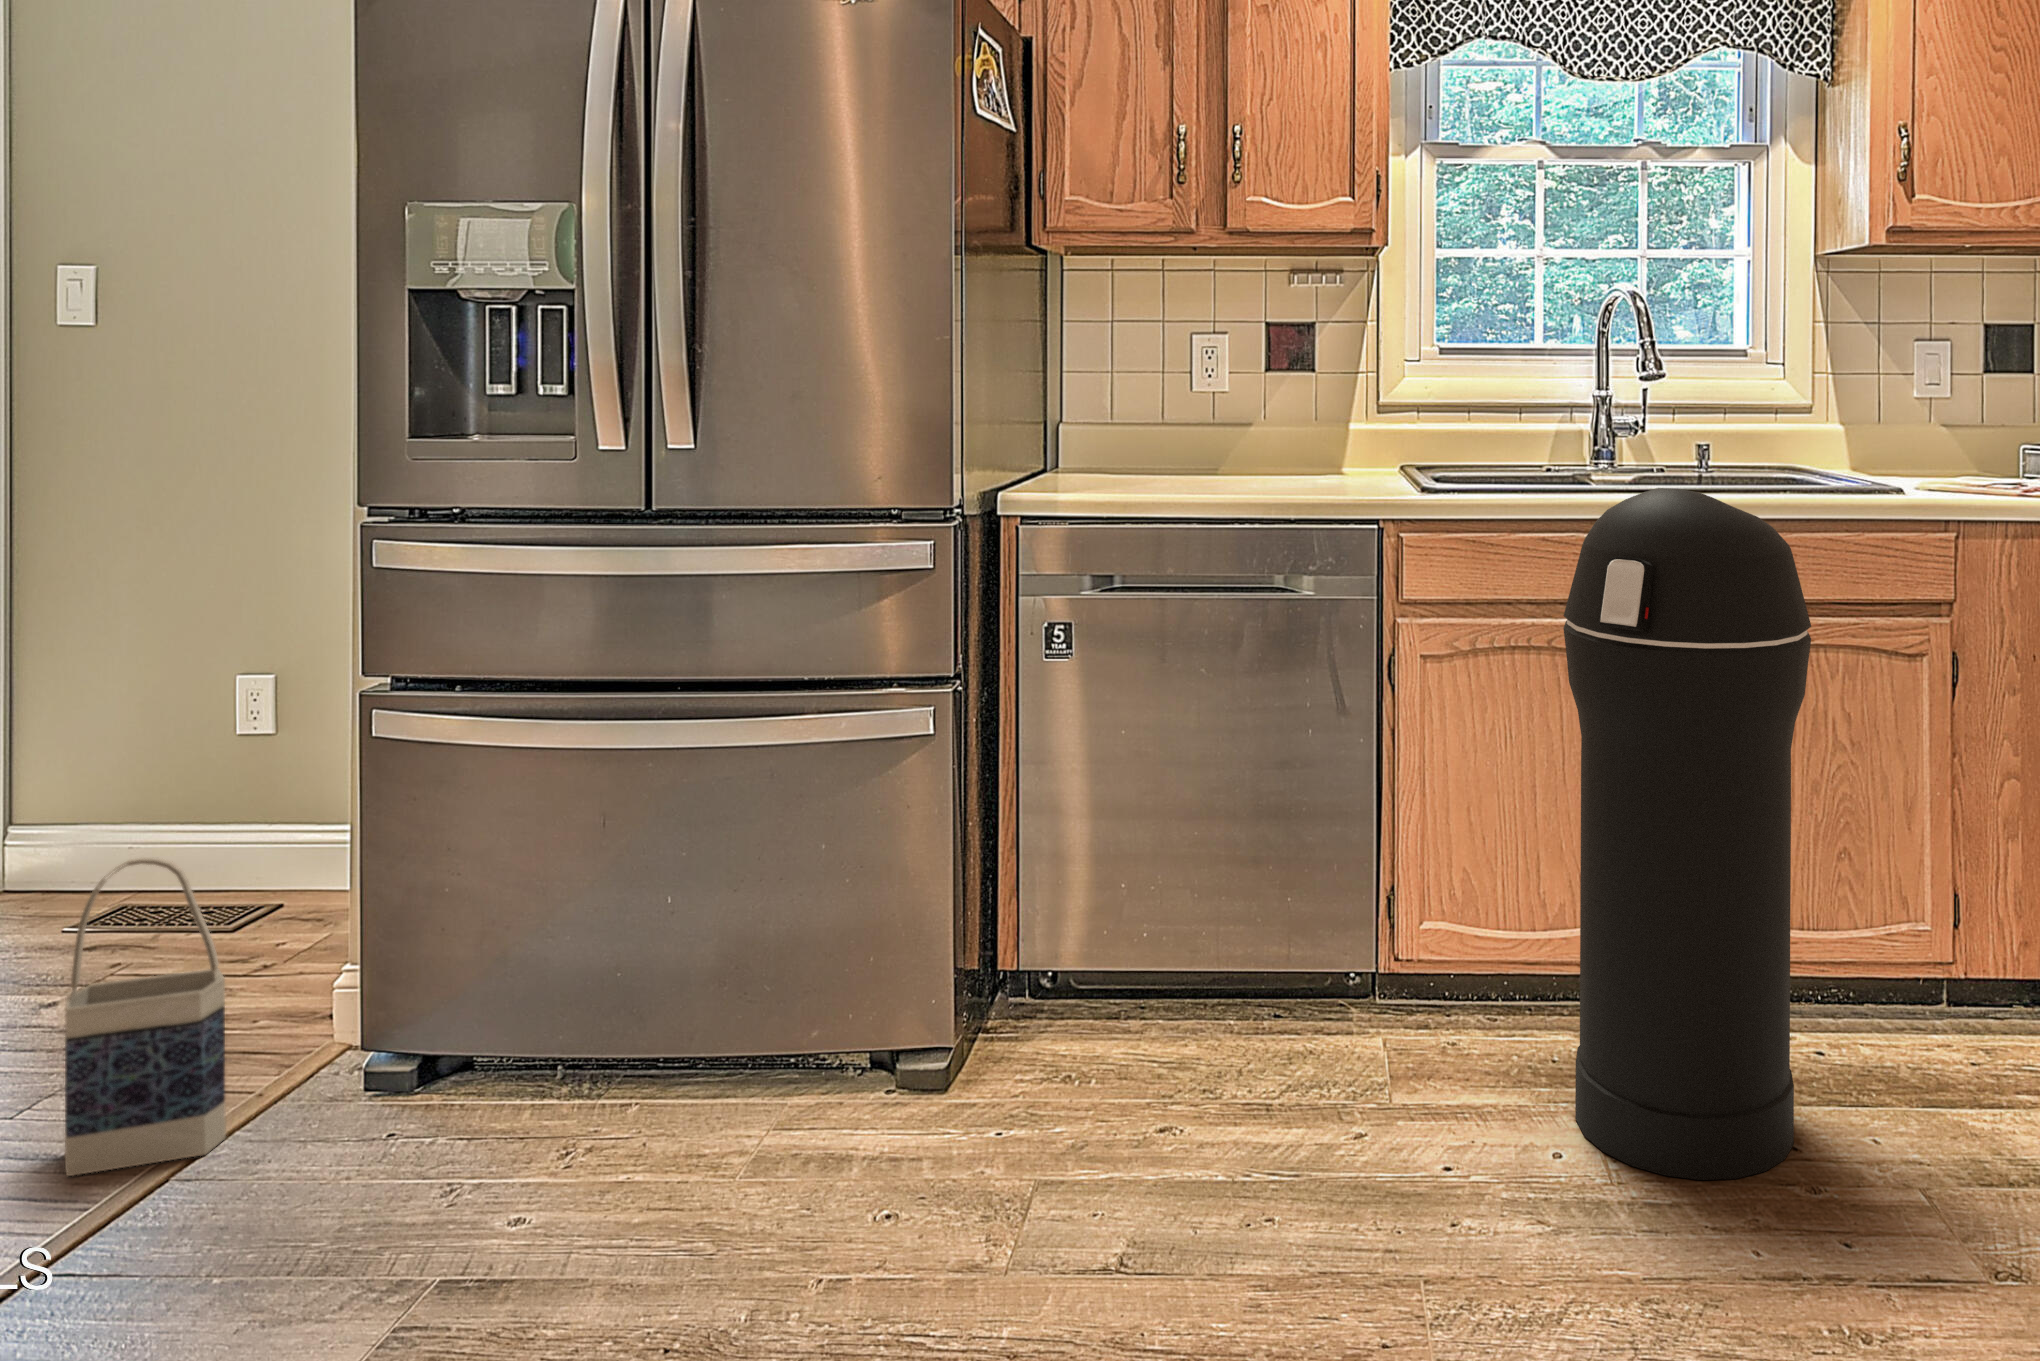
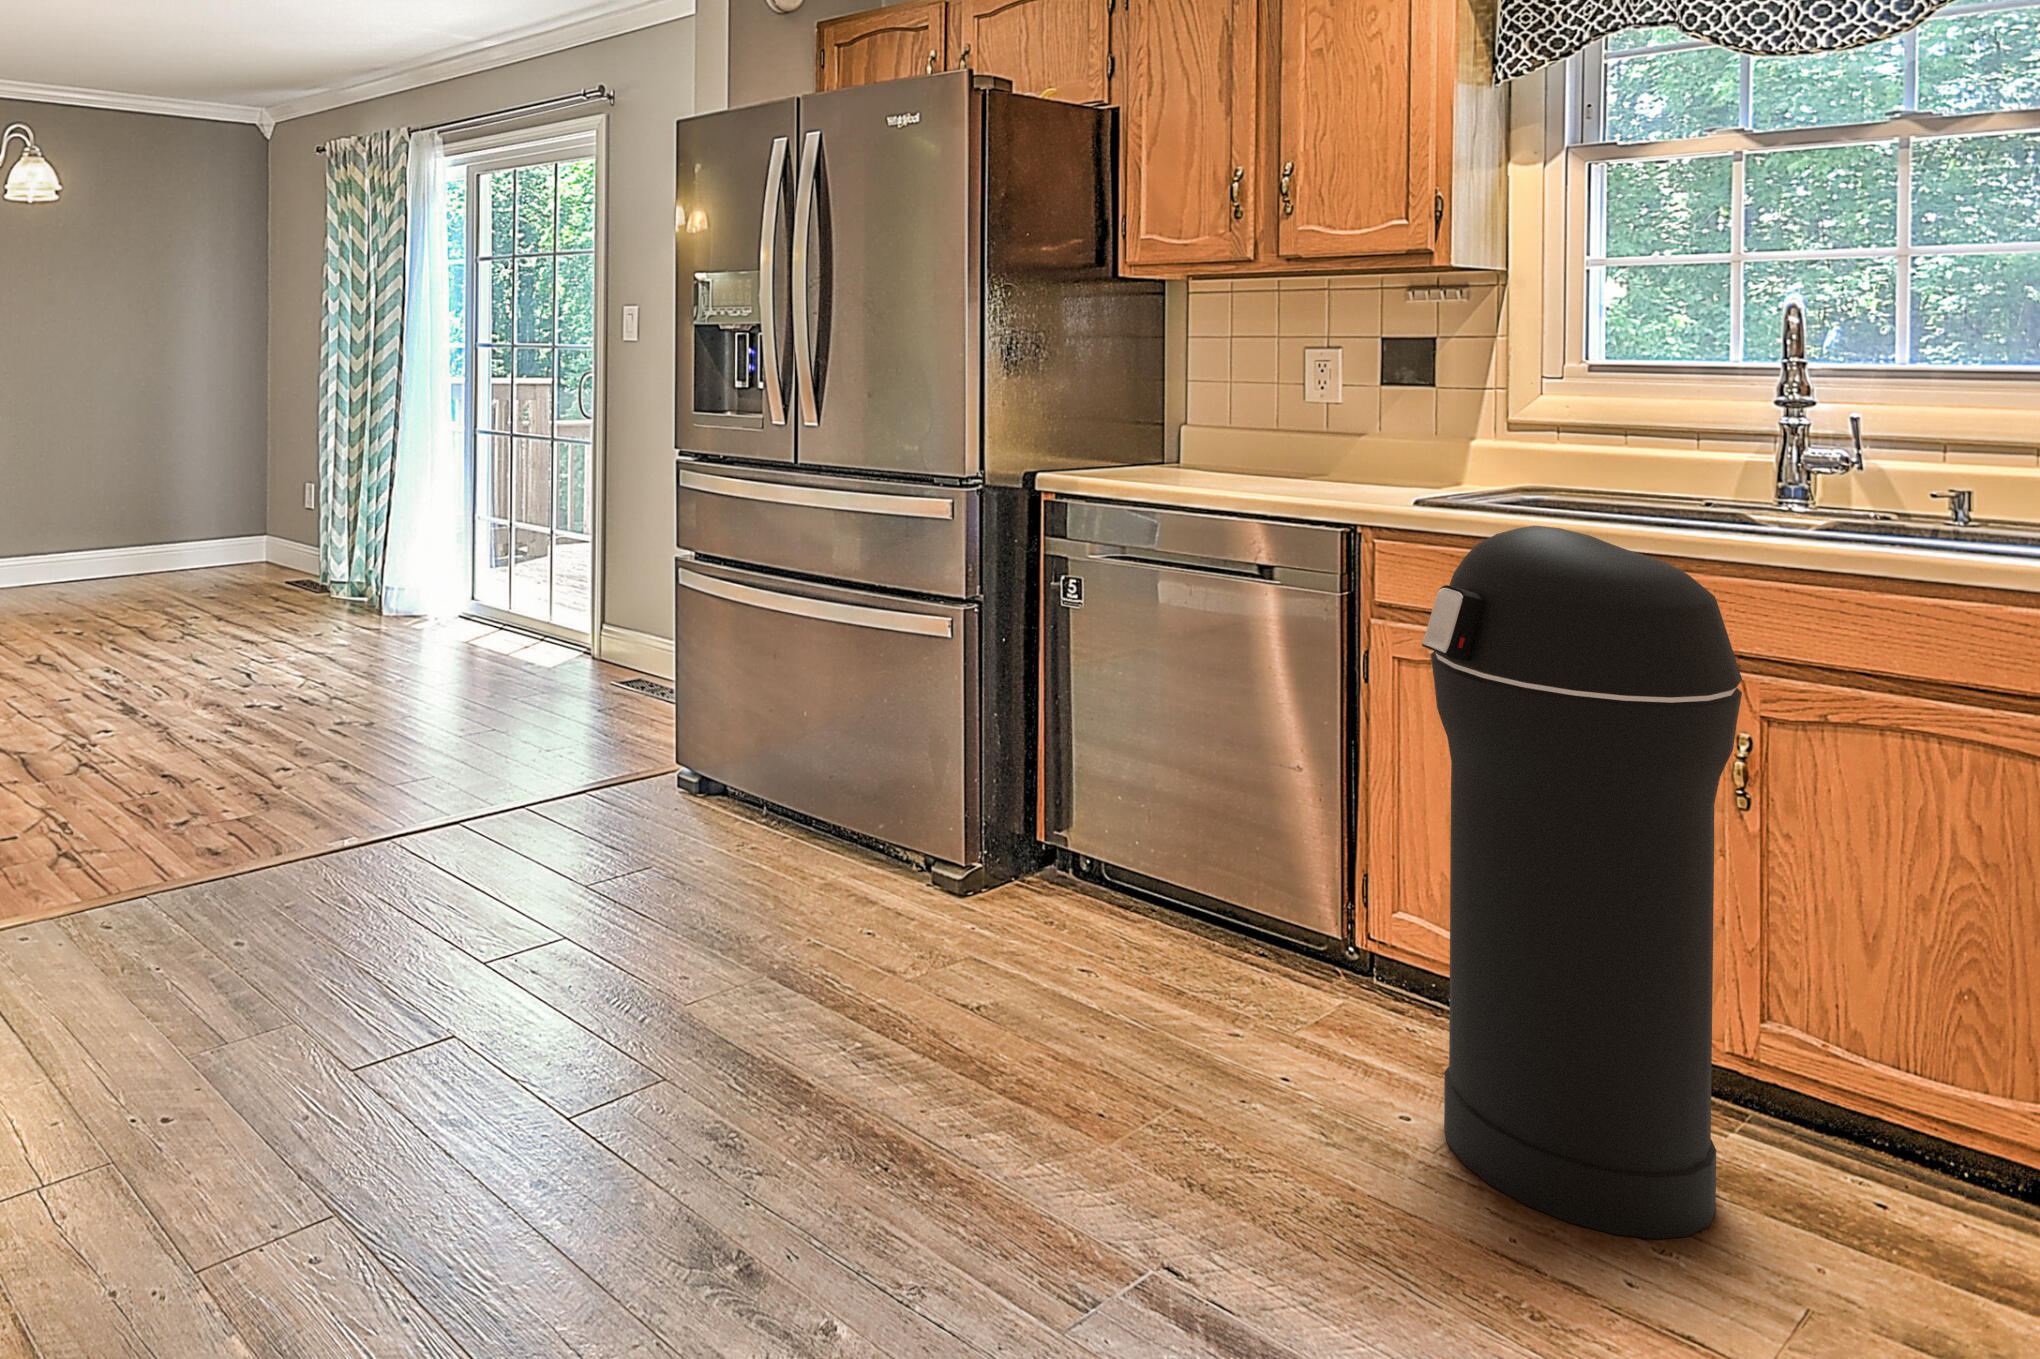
bag: present [65,857,226,1176] -> none [549,629,616,790]

